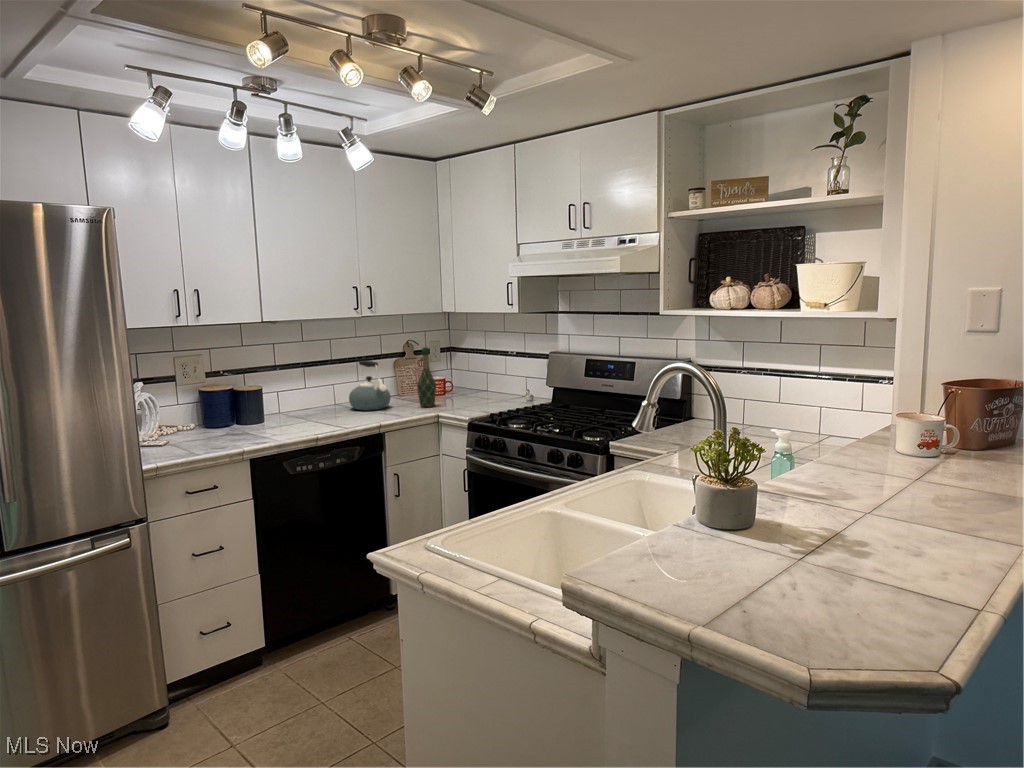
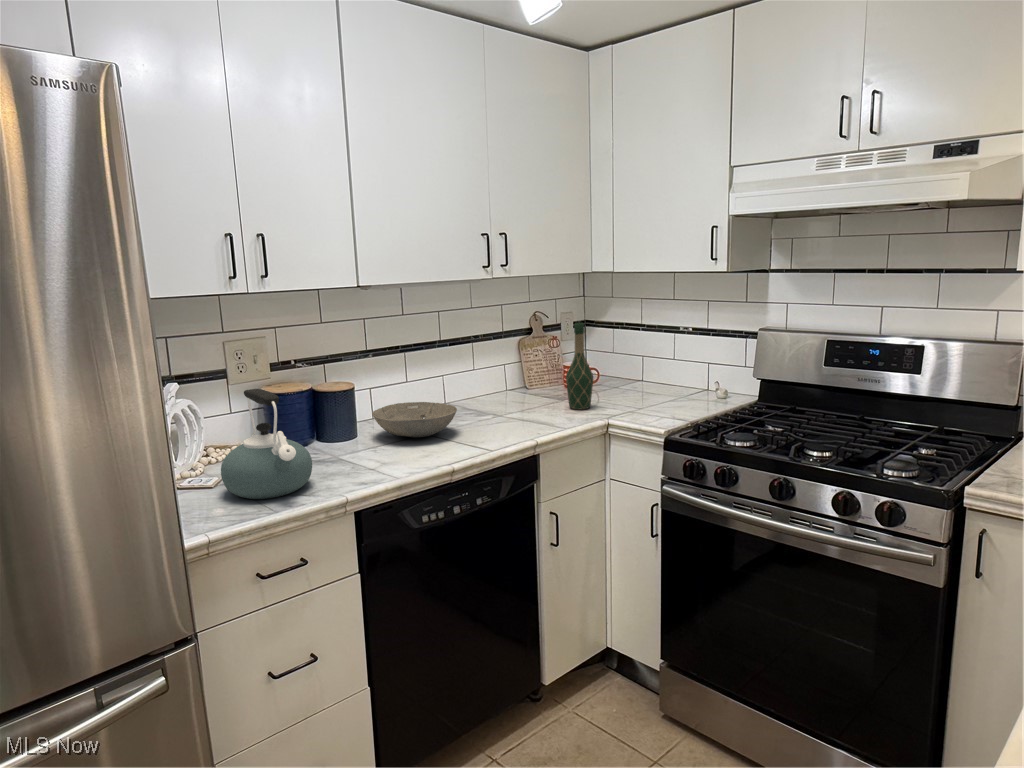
kettle: present [349,361,391,410] -> present [221,389,312,499]
bowl: none [274,400,333,422] -> present [372,402,457,437]

